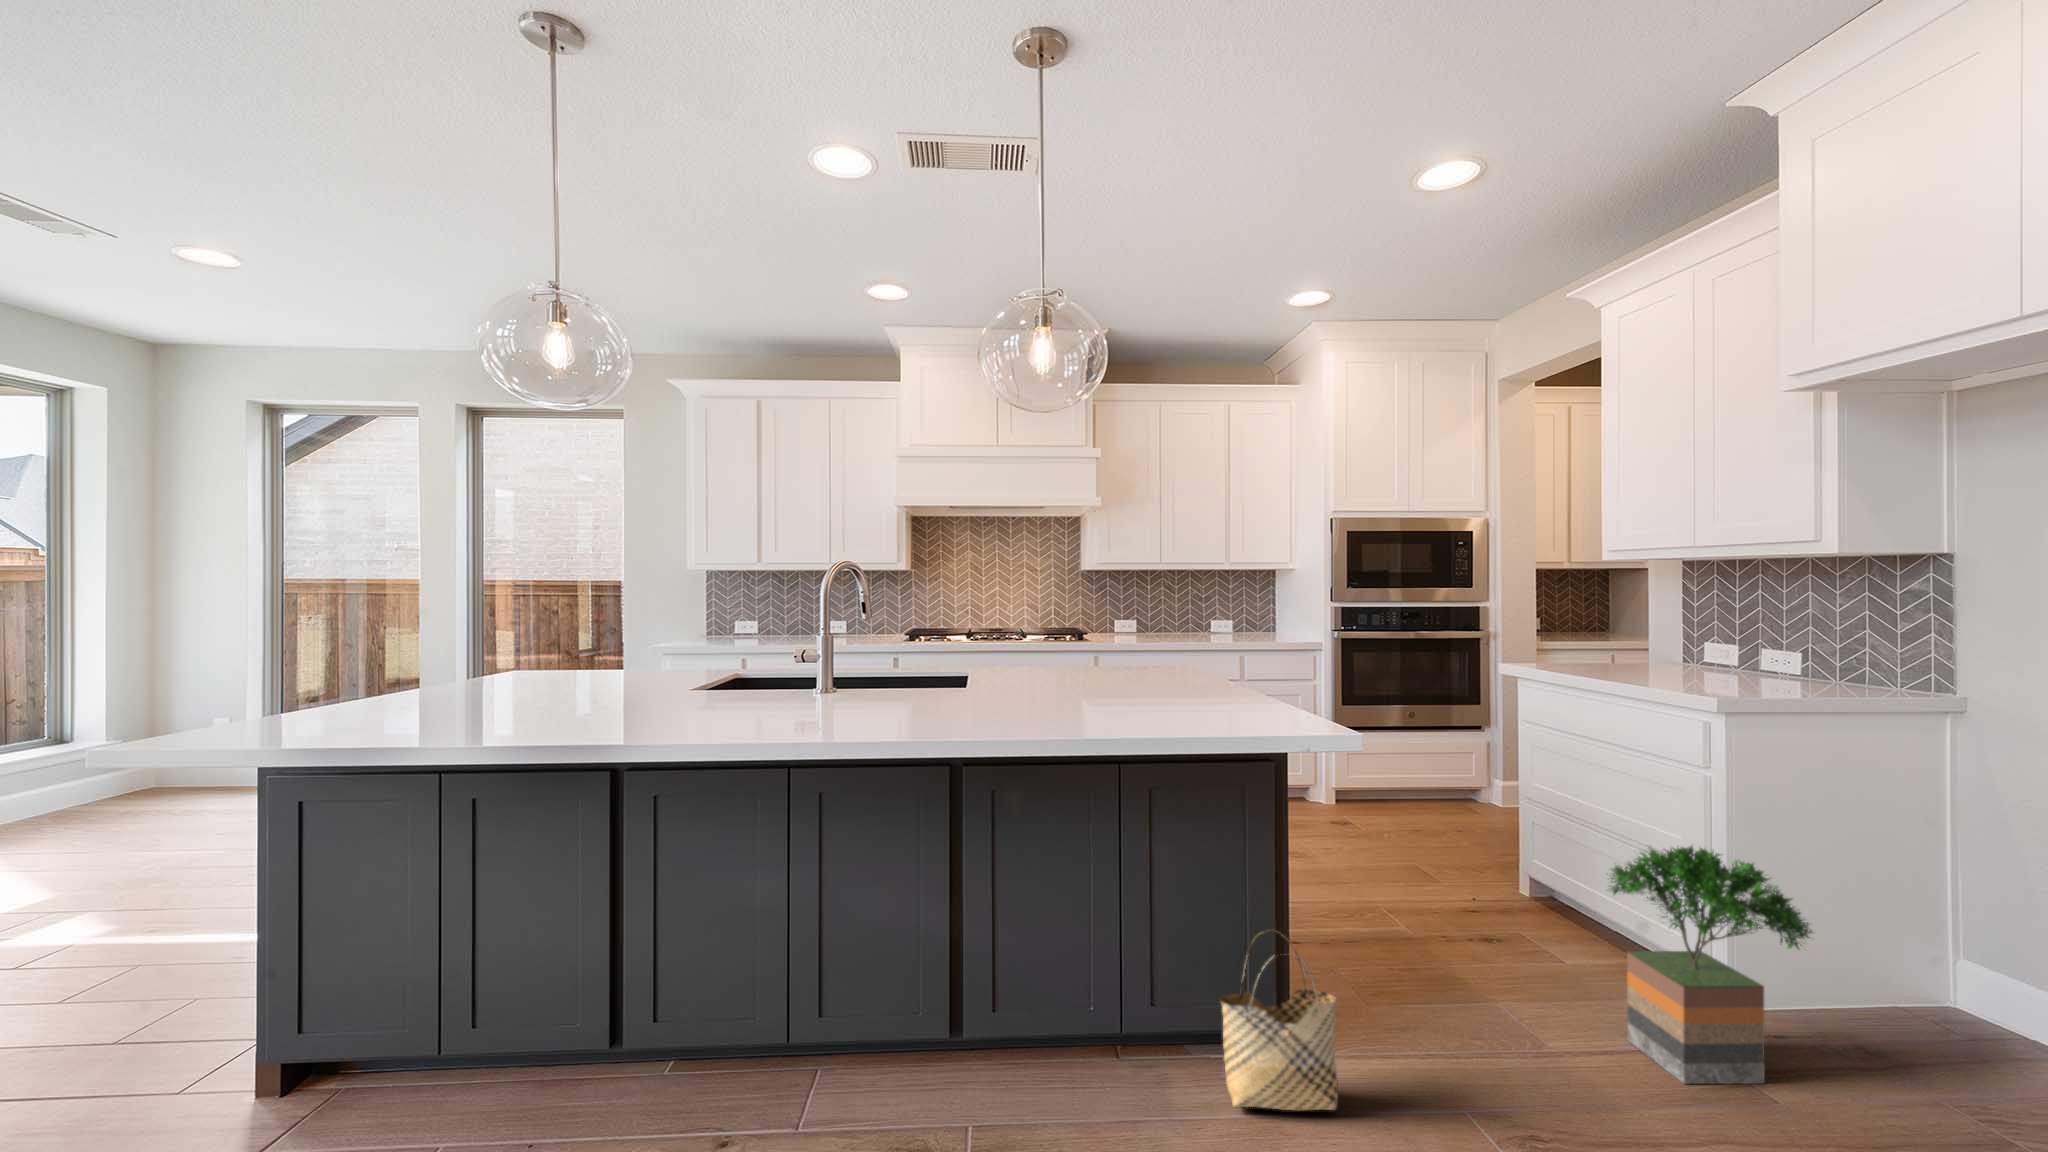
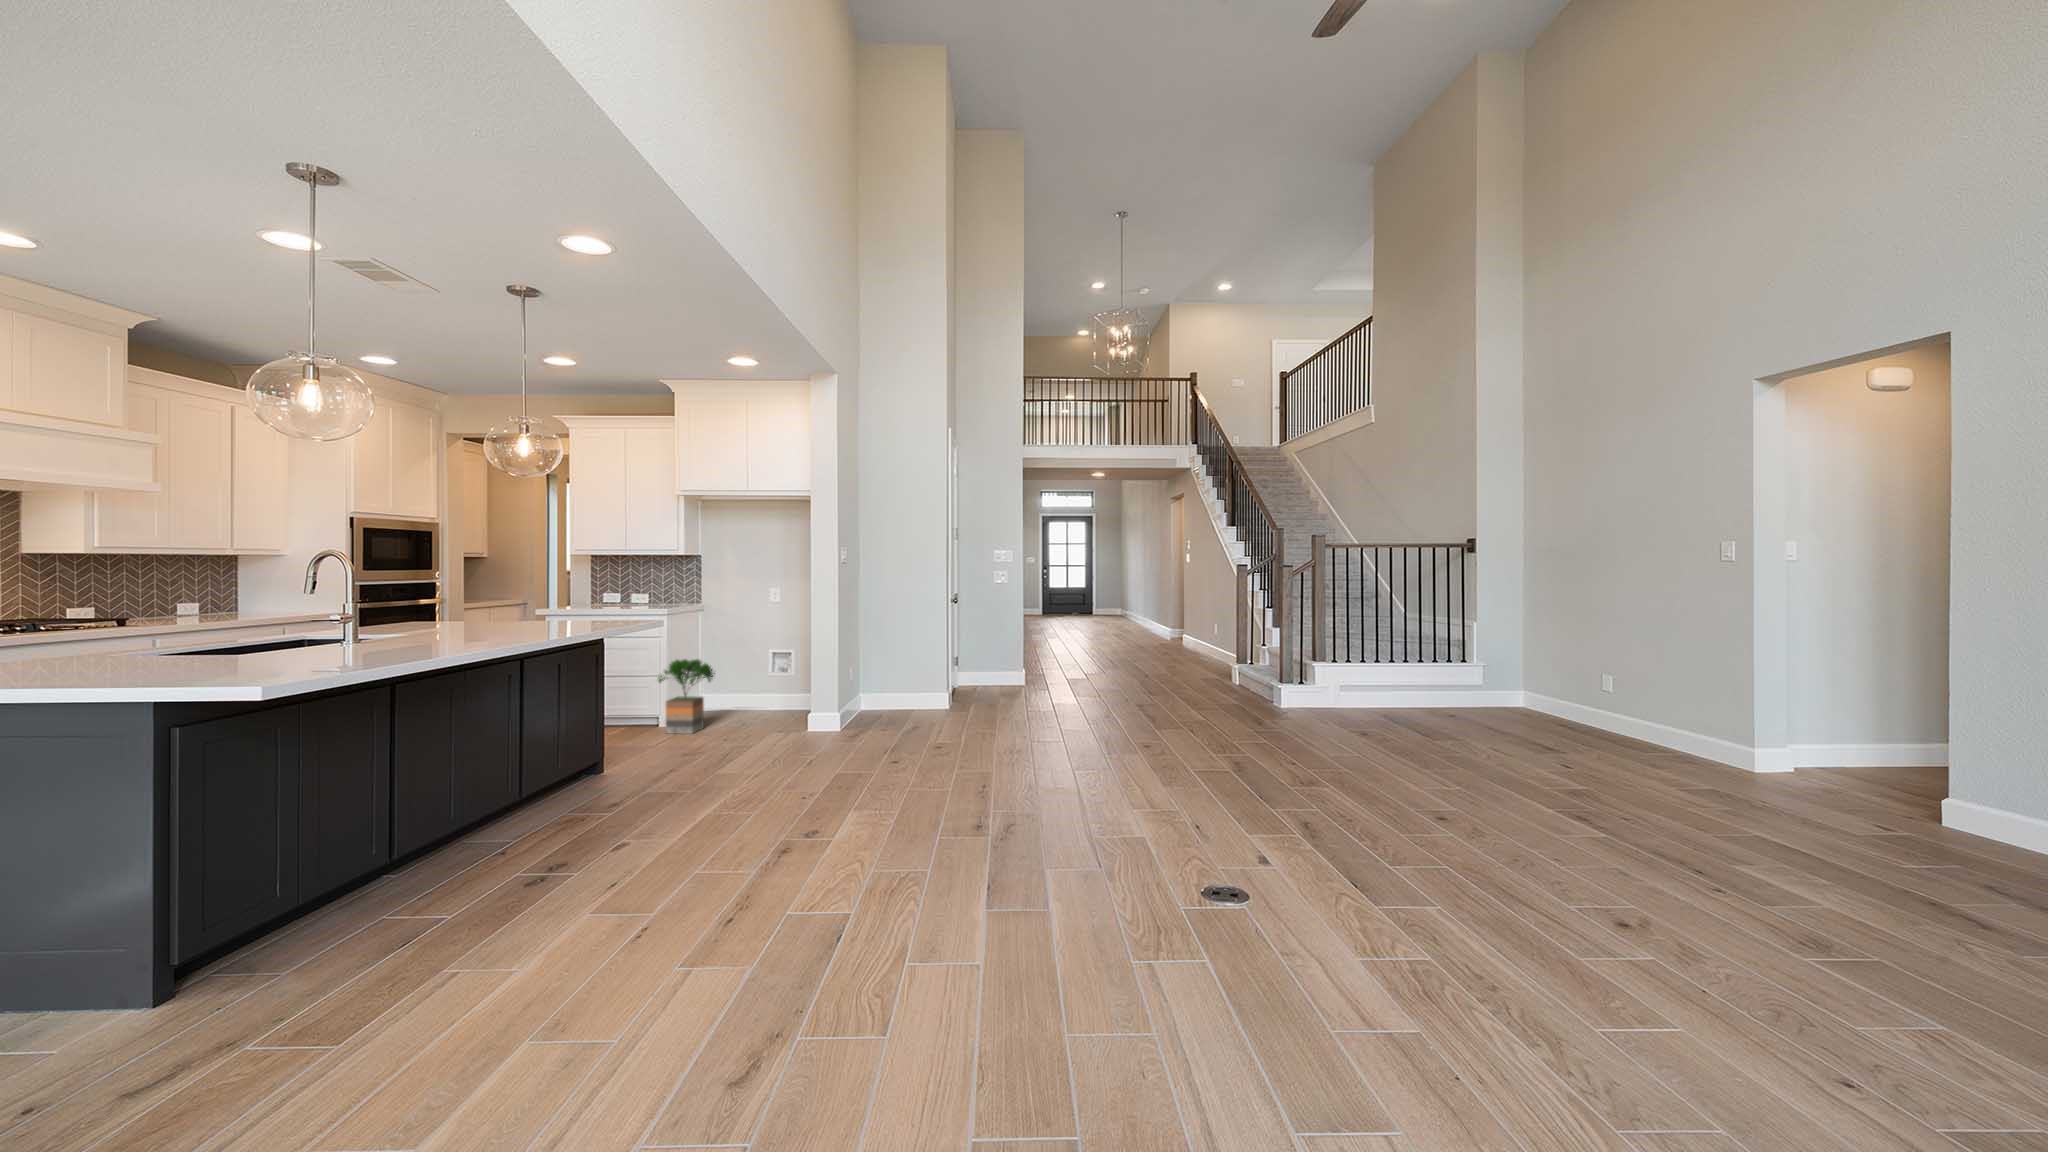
woven basket: present [1220,929,1338,1110] -> none [617,706,652,773]

